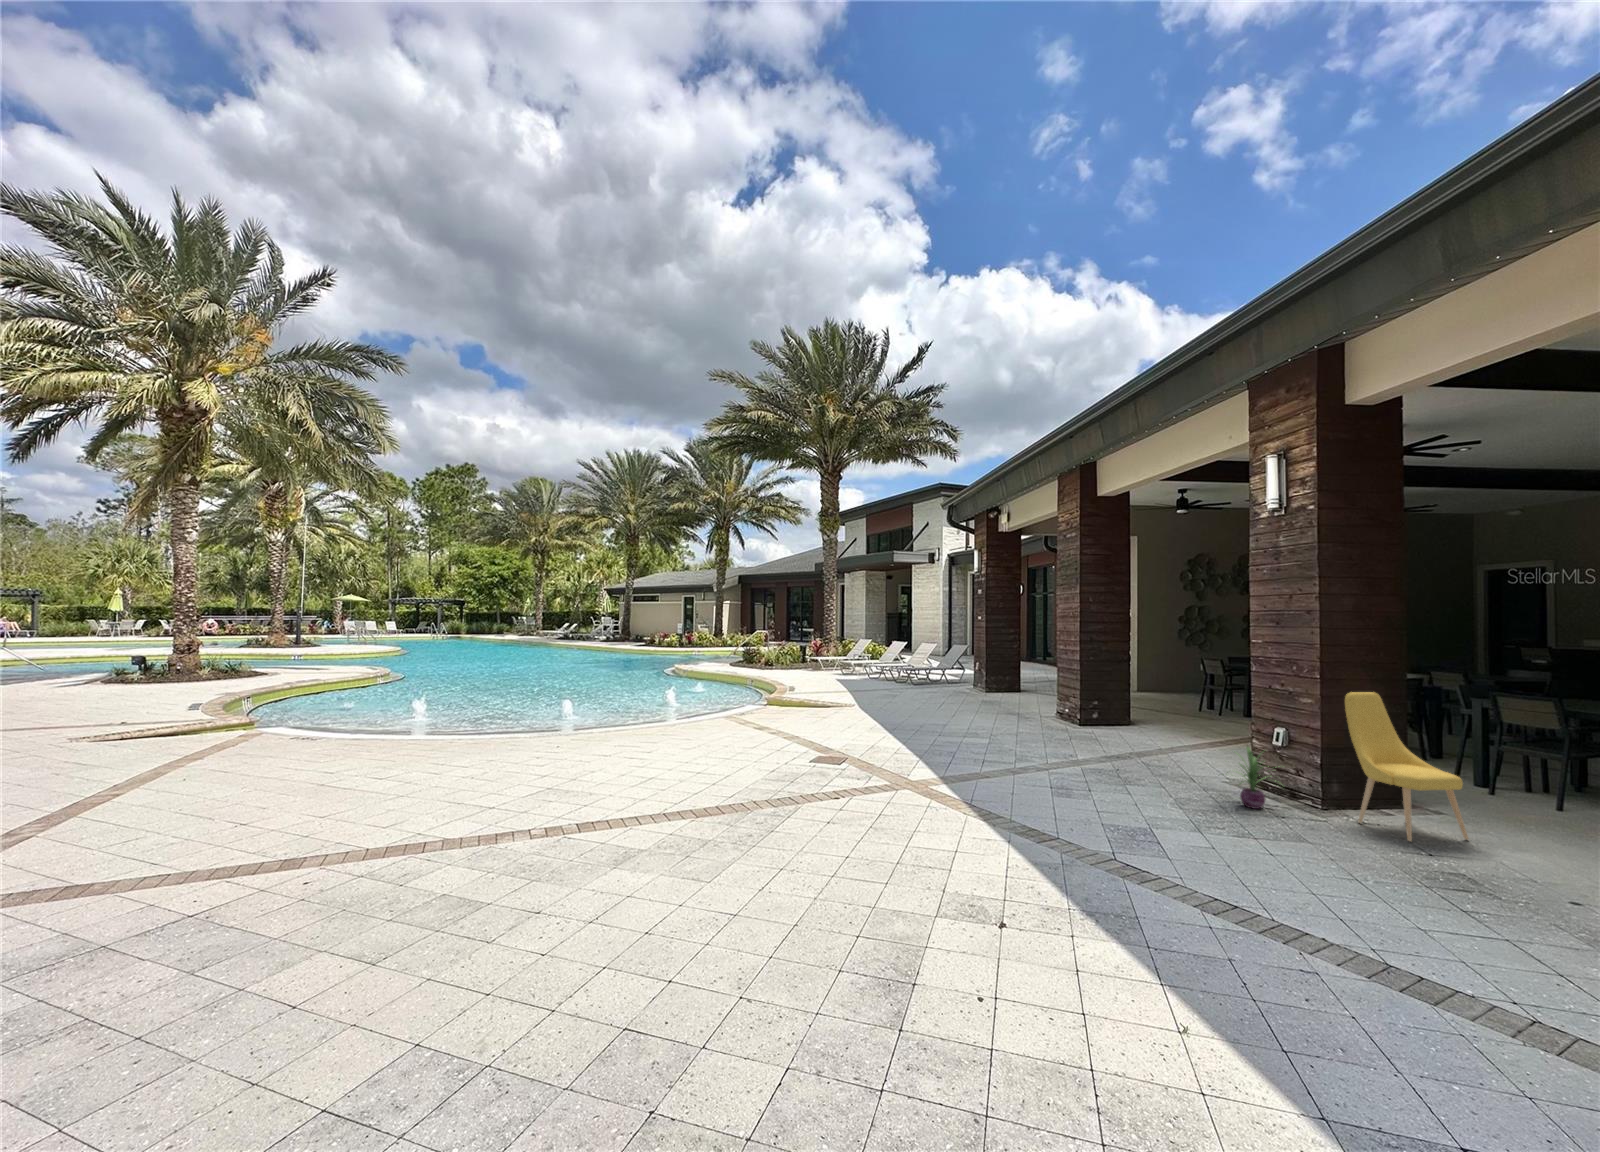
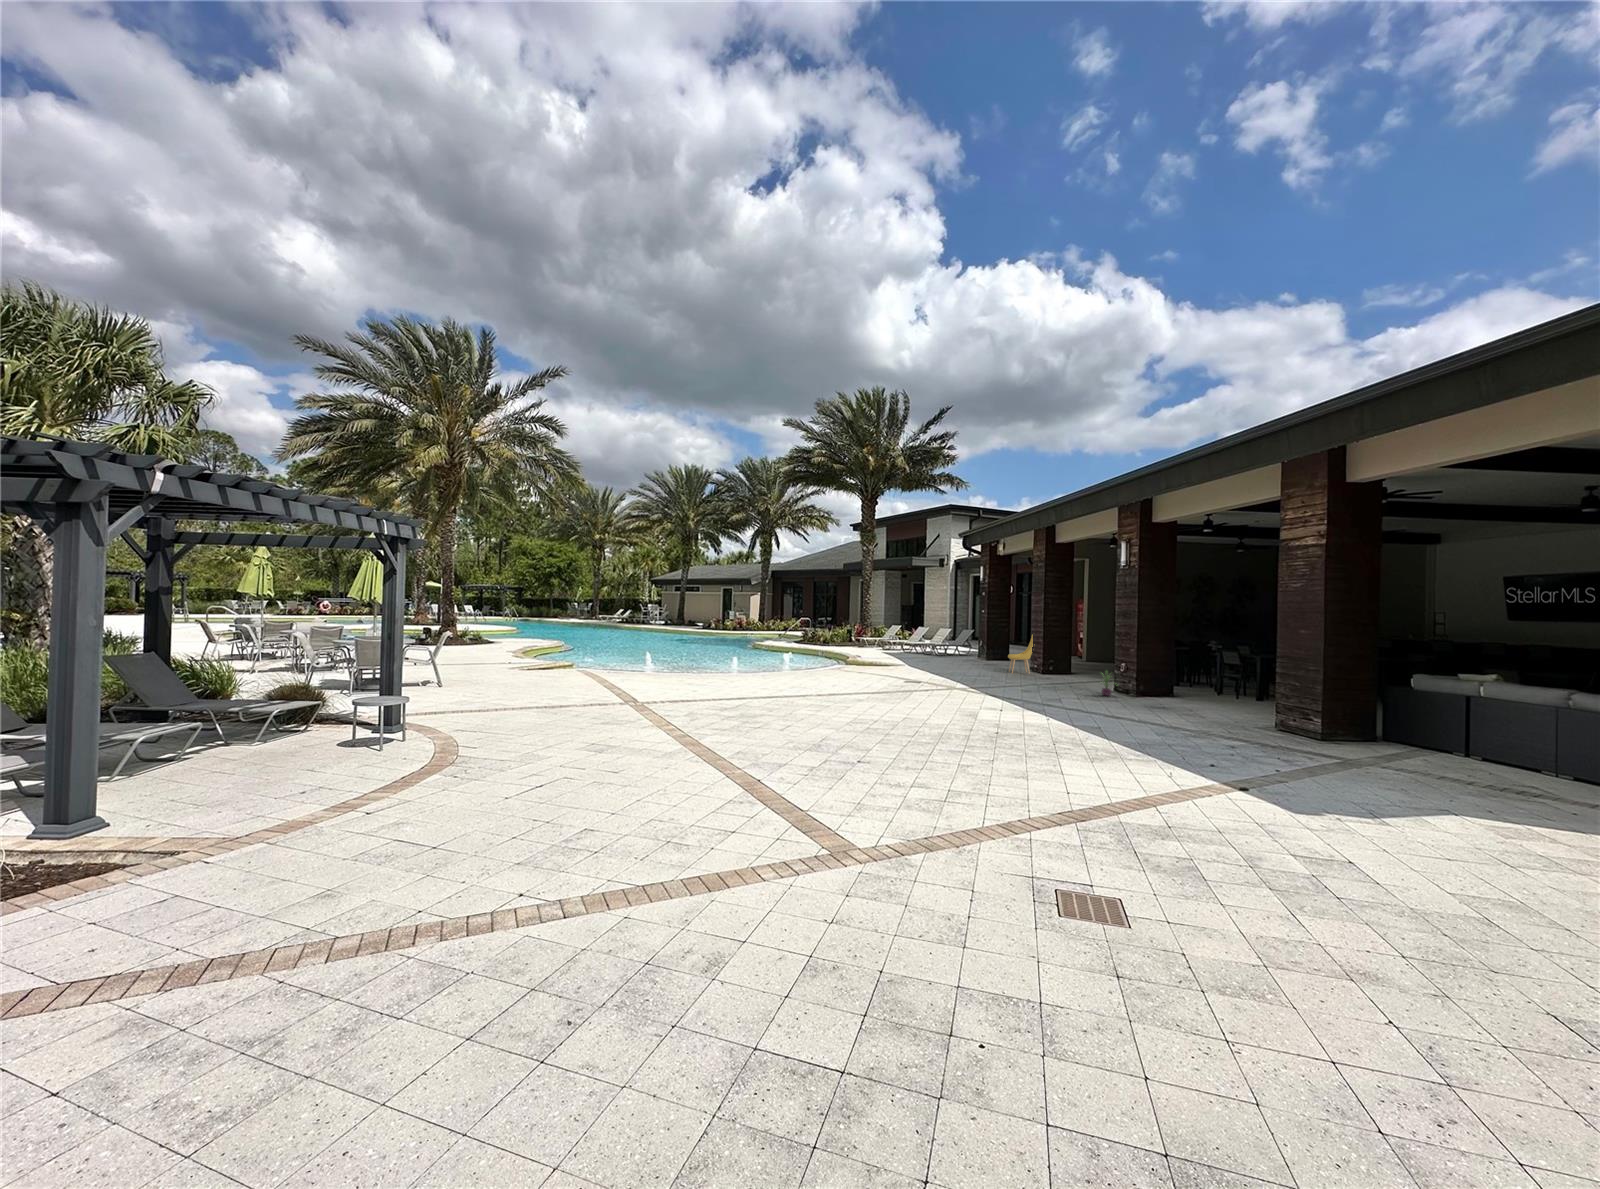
chair: present [1345,692,1468,841] -> present [1008,635,1033,674]

